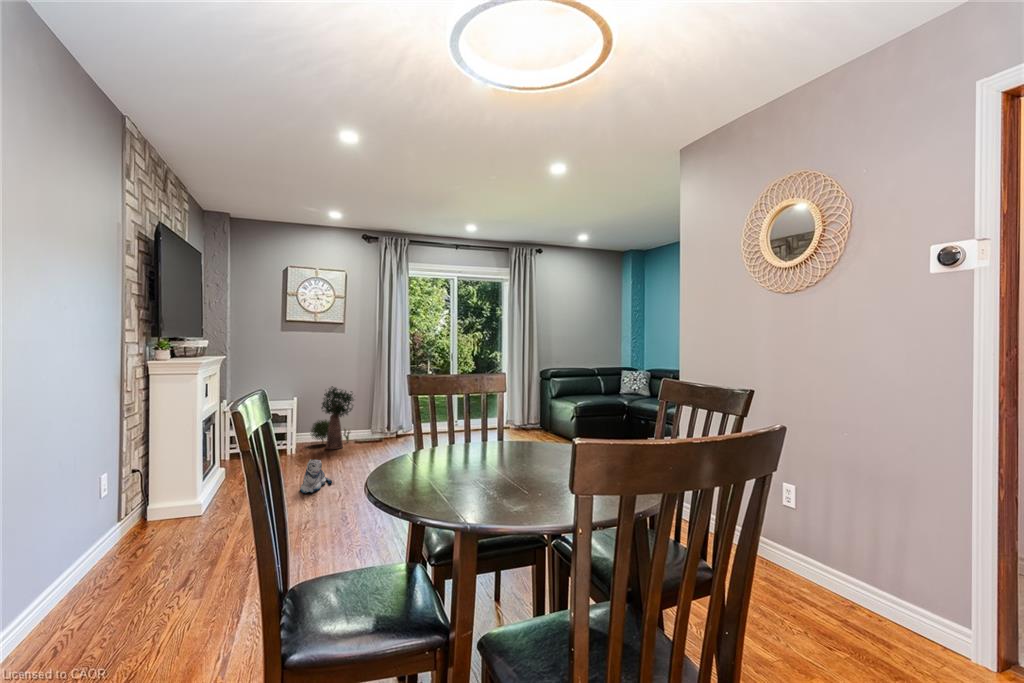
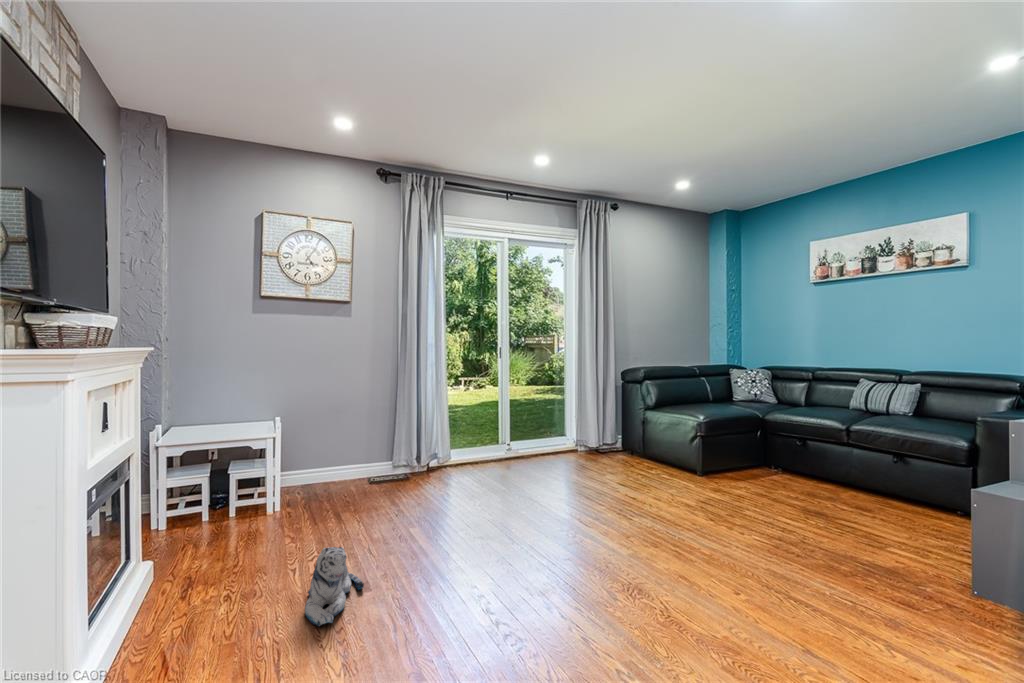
potted plant: present [310,386,353,449] -> none [301,397,373,498]

